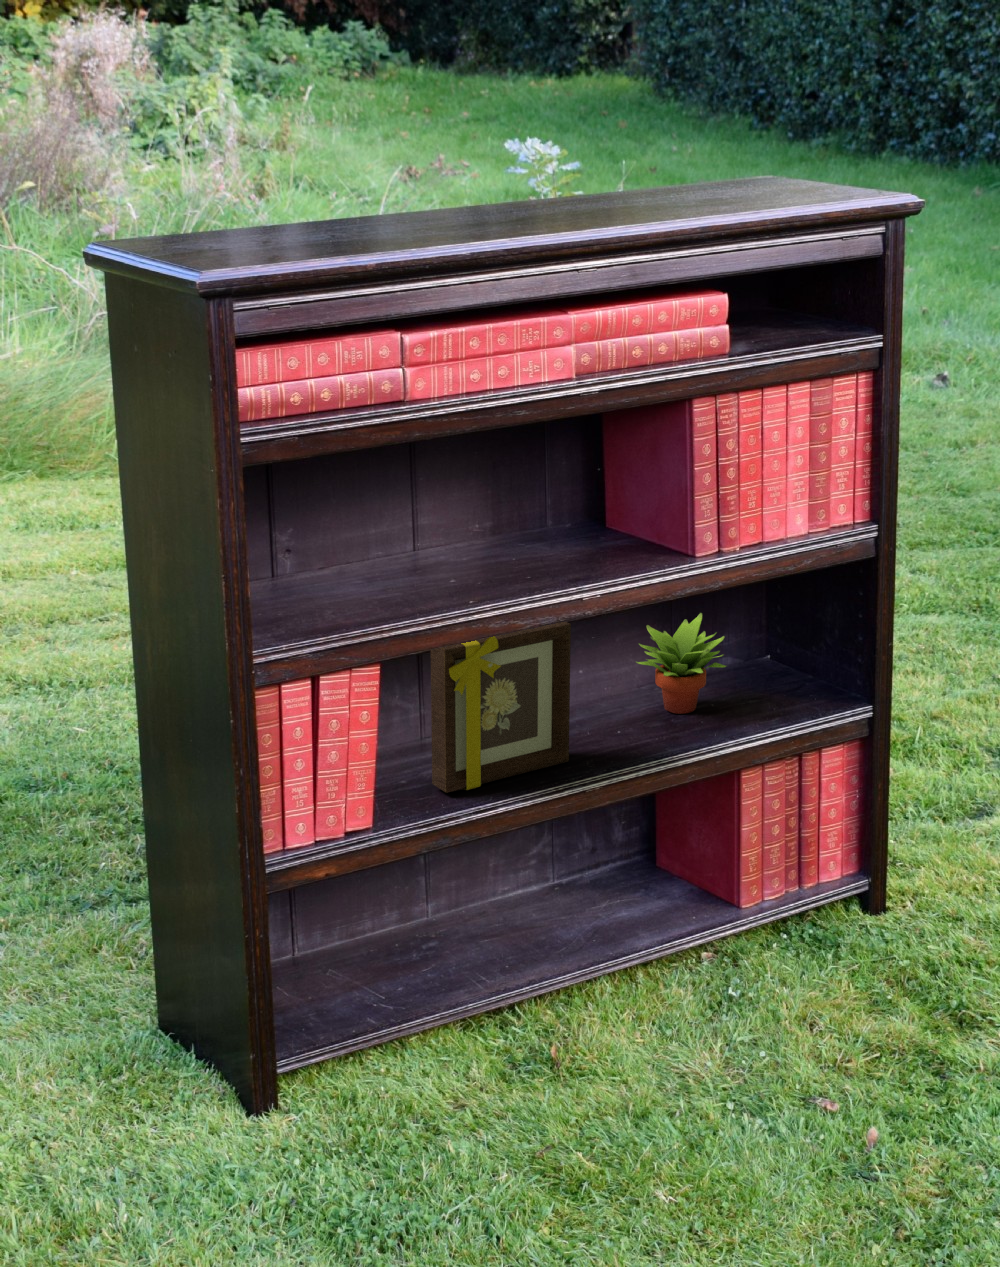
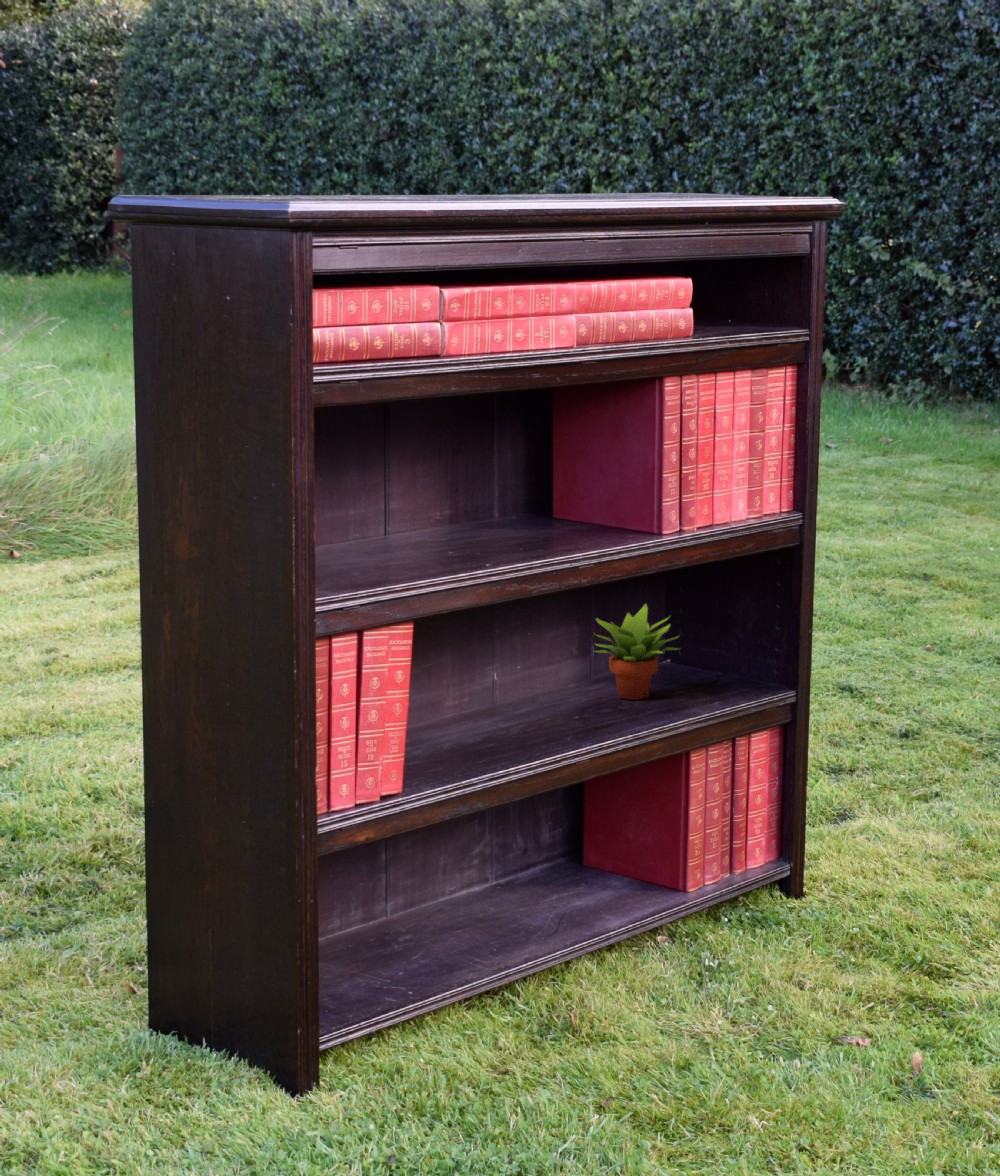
picture frame: present [431,622,571,793] -> none [440,594,560,763]

